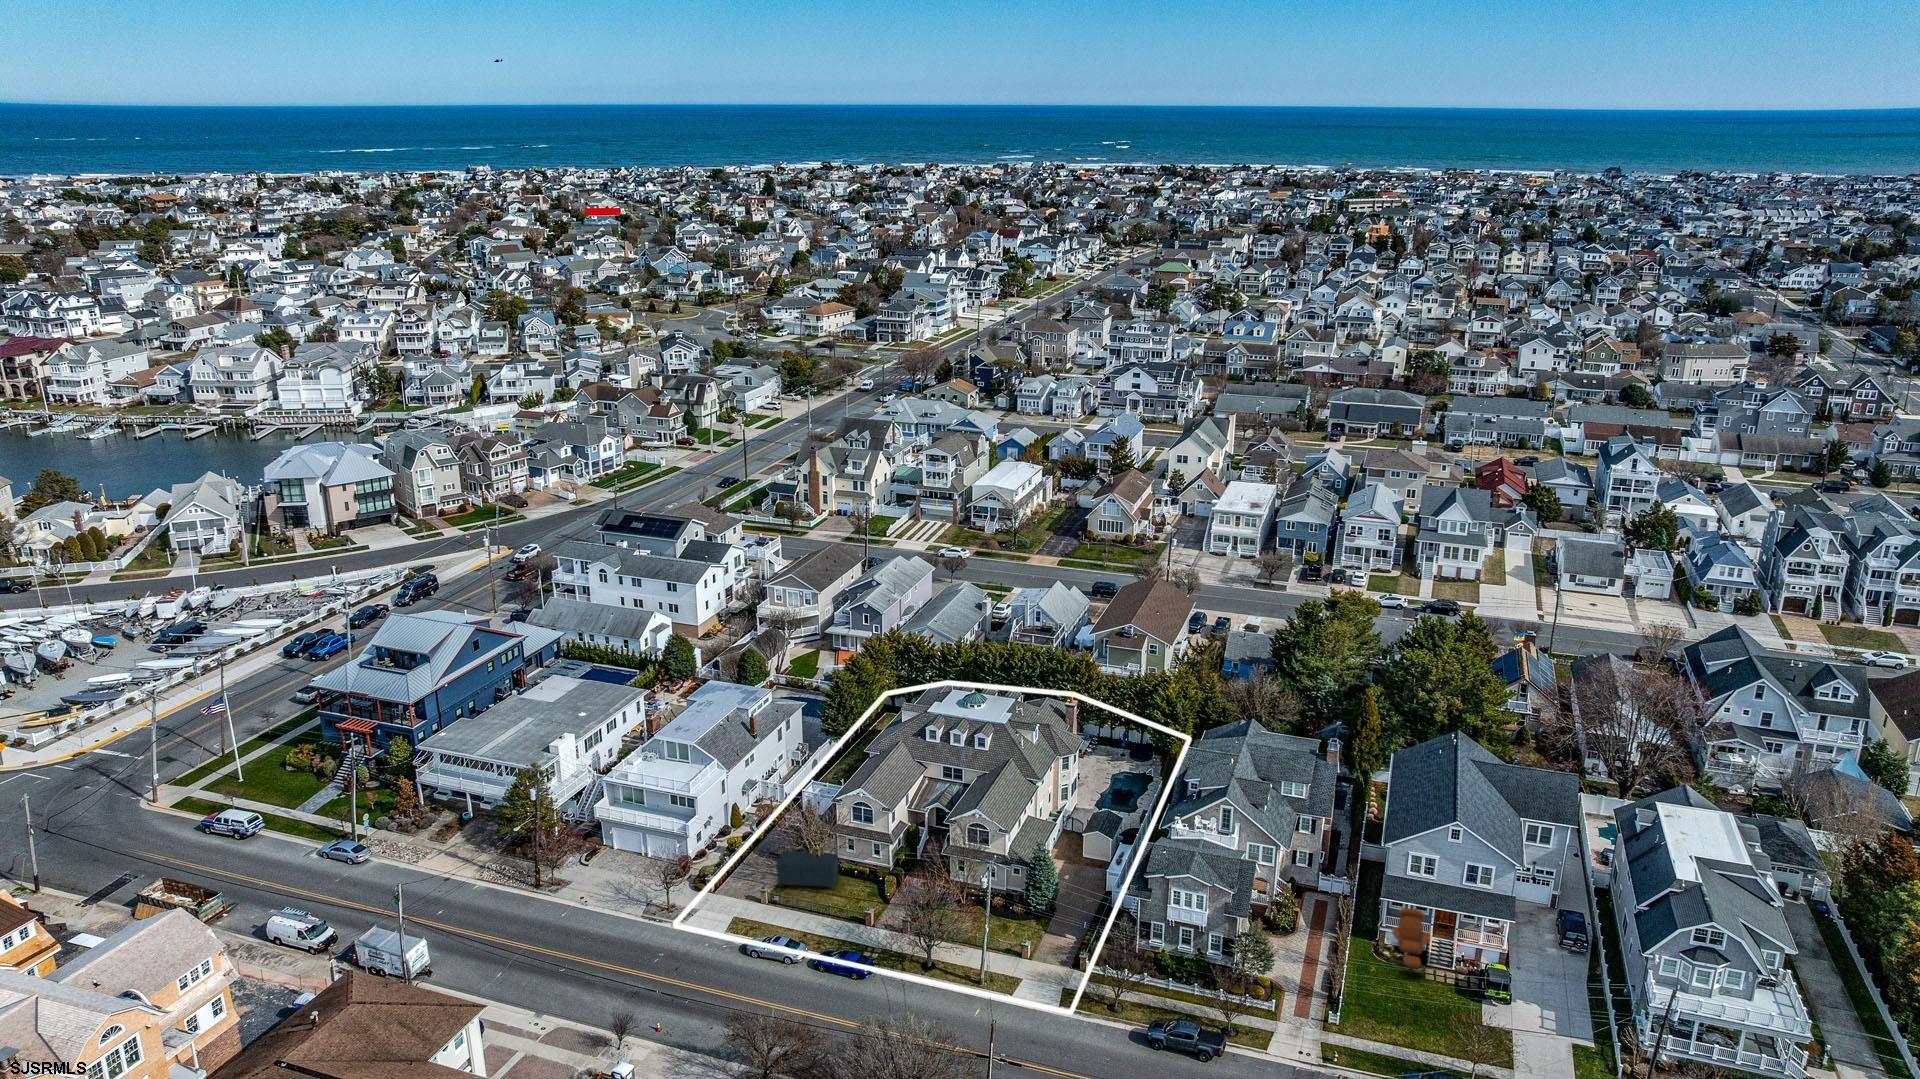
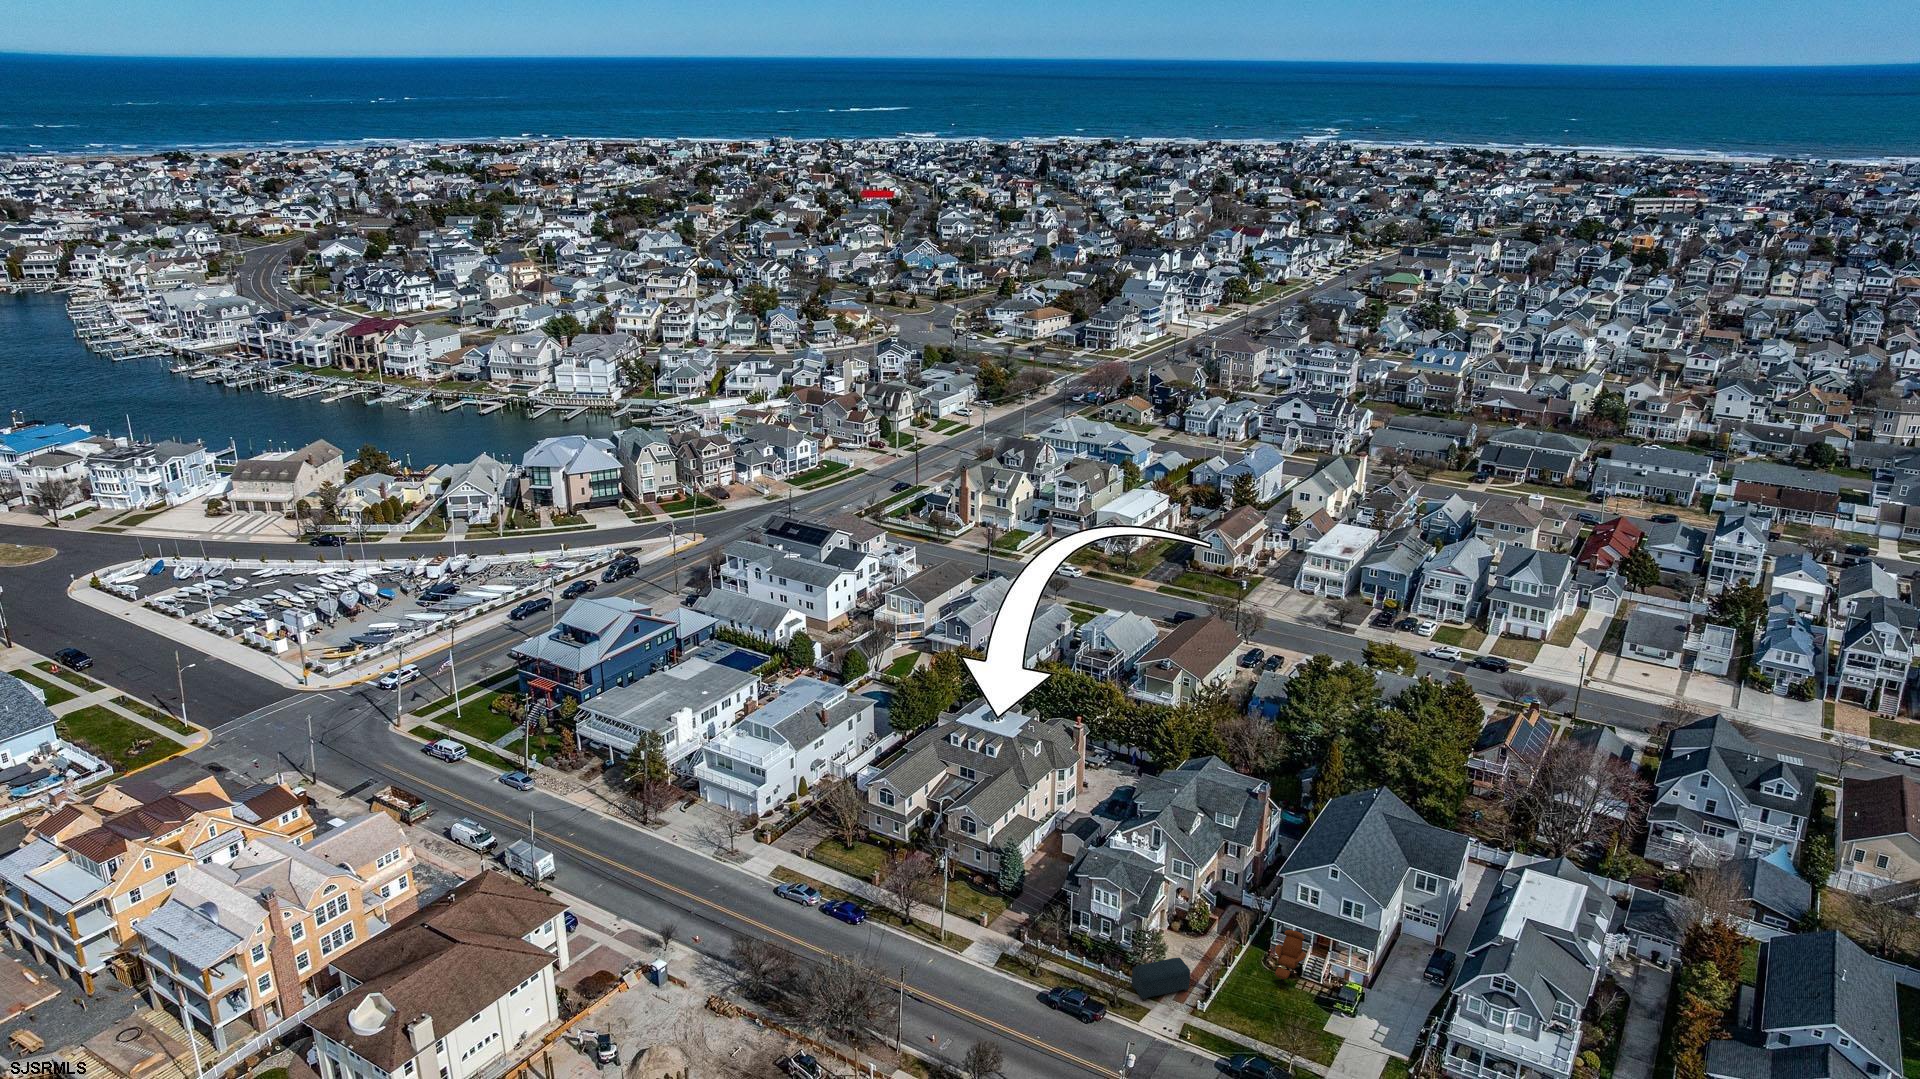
bench: present [777,851,838,890] -> present [1131,957,1190,1001]

